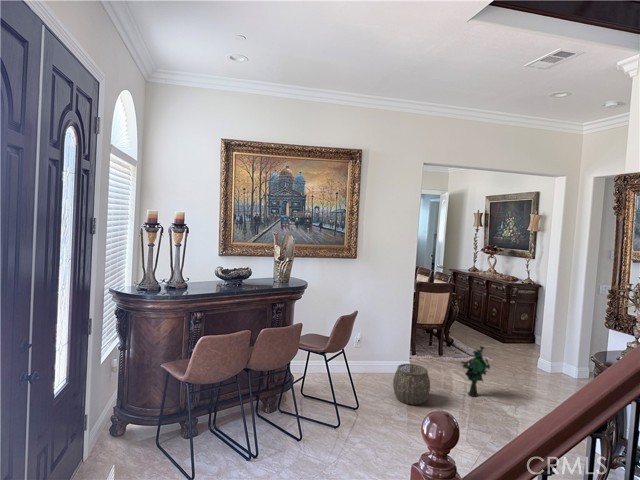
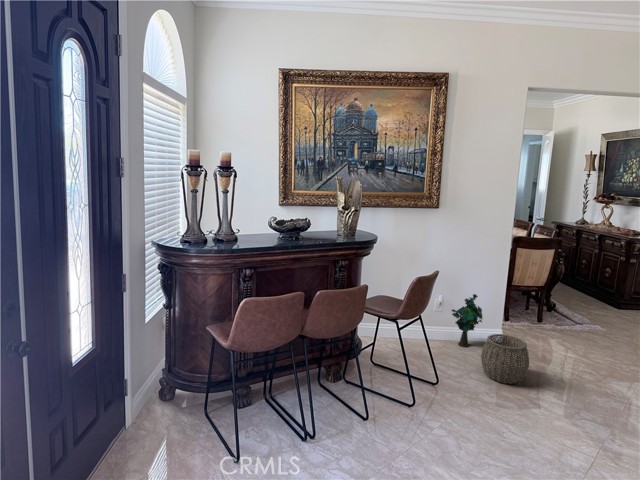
decorative plant: present [461,347,490,397] -> present [452,294,482,347]

